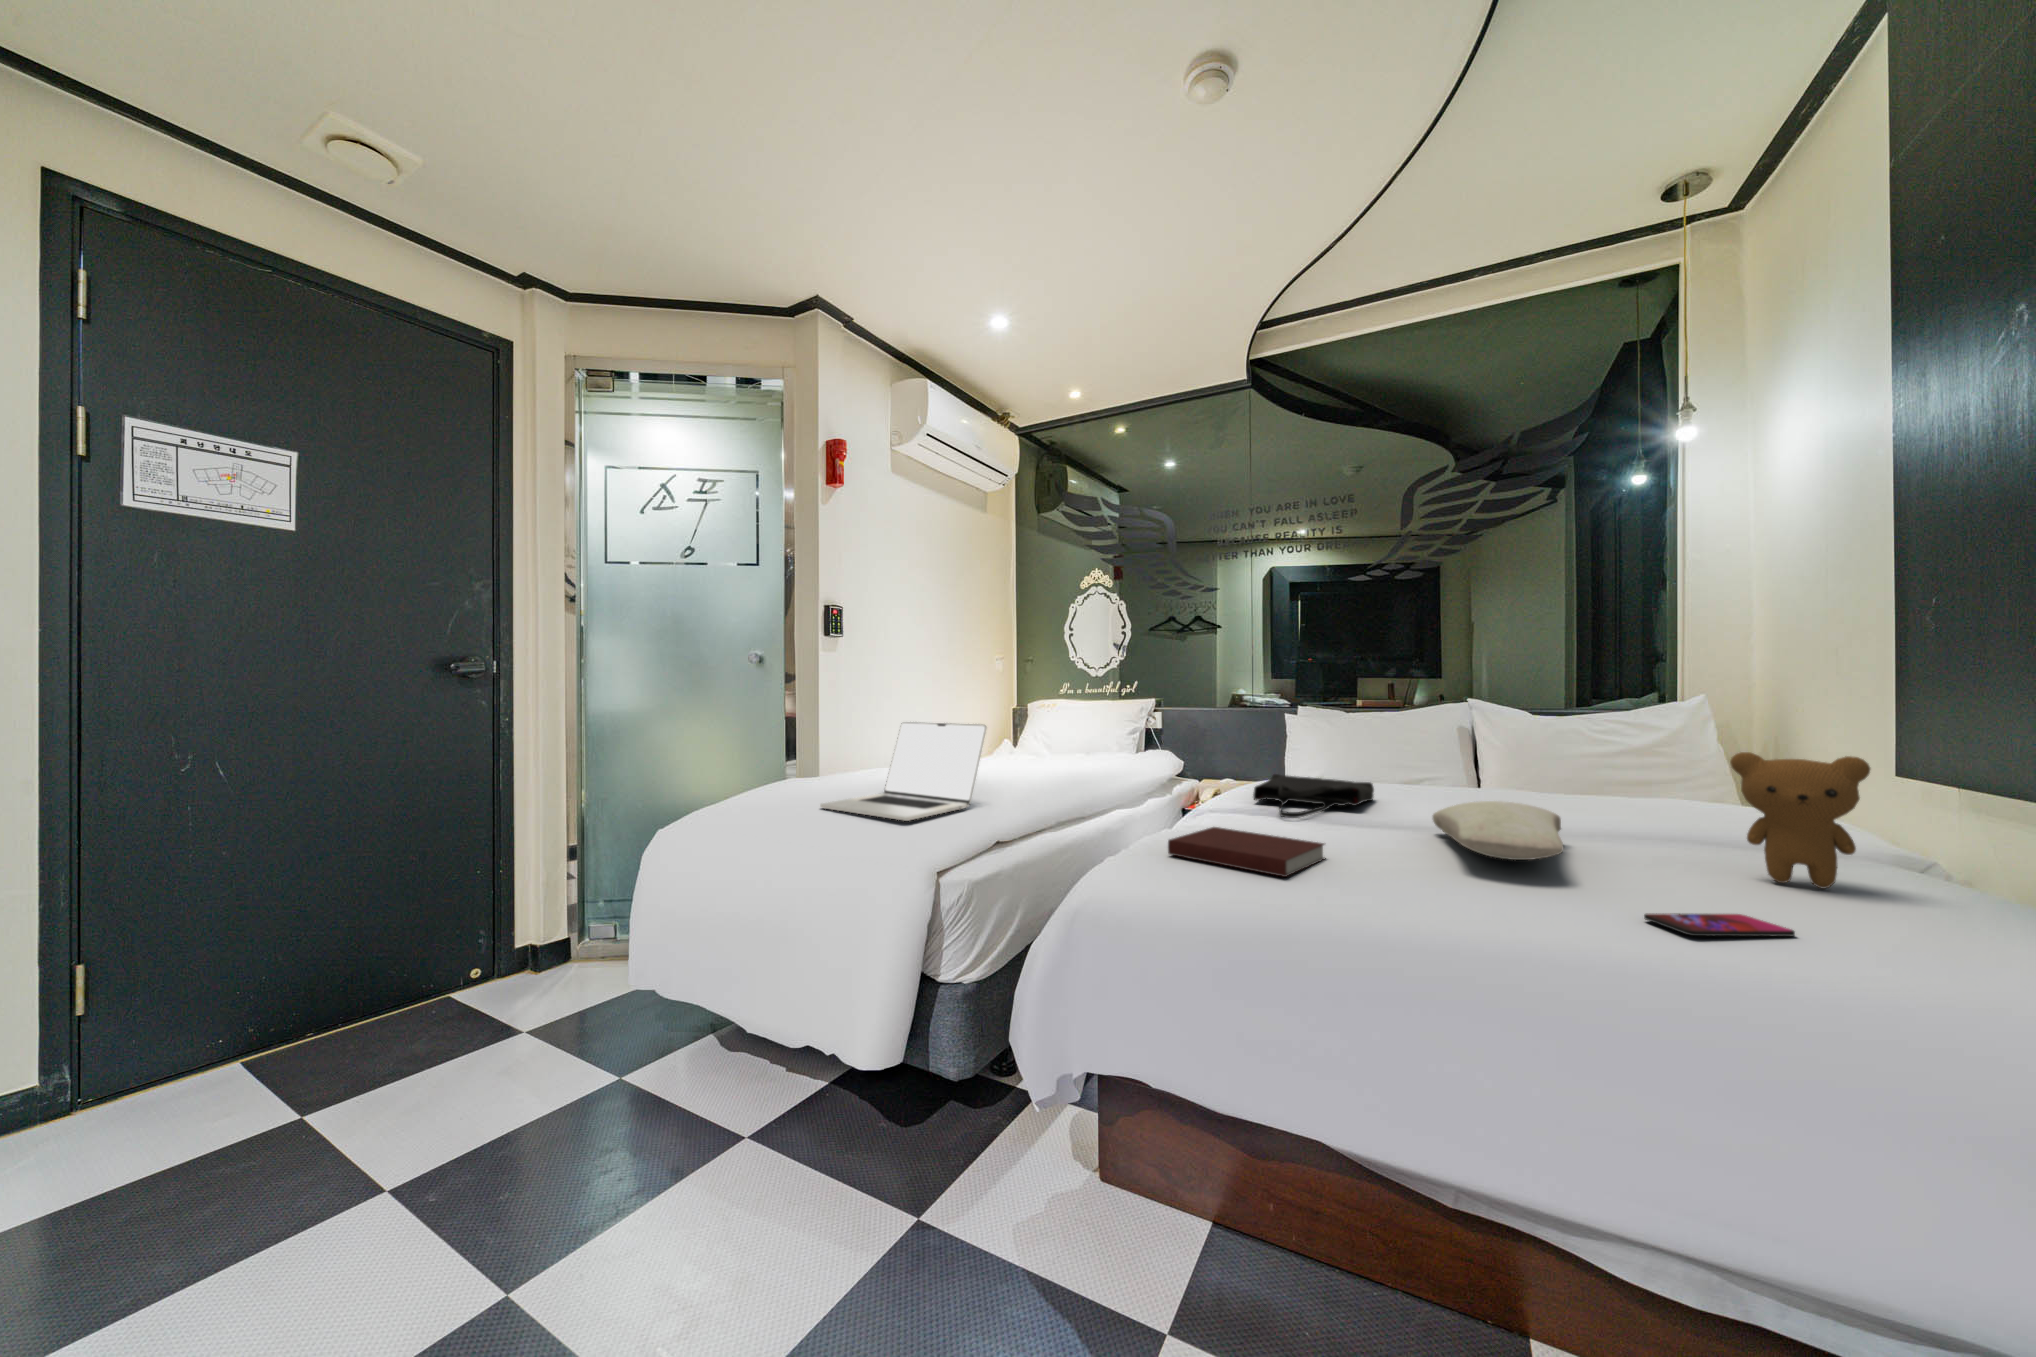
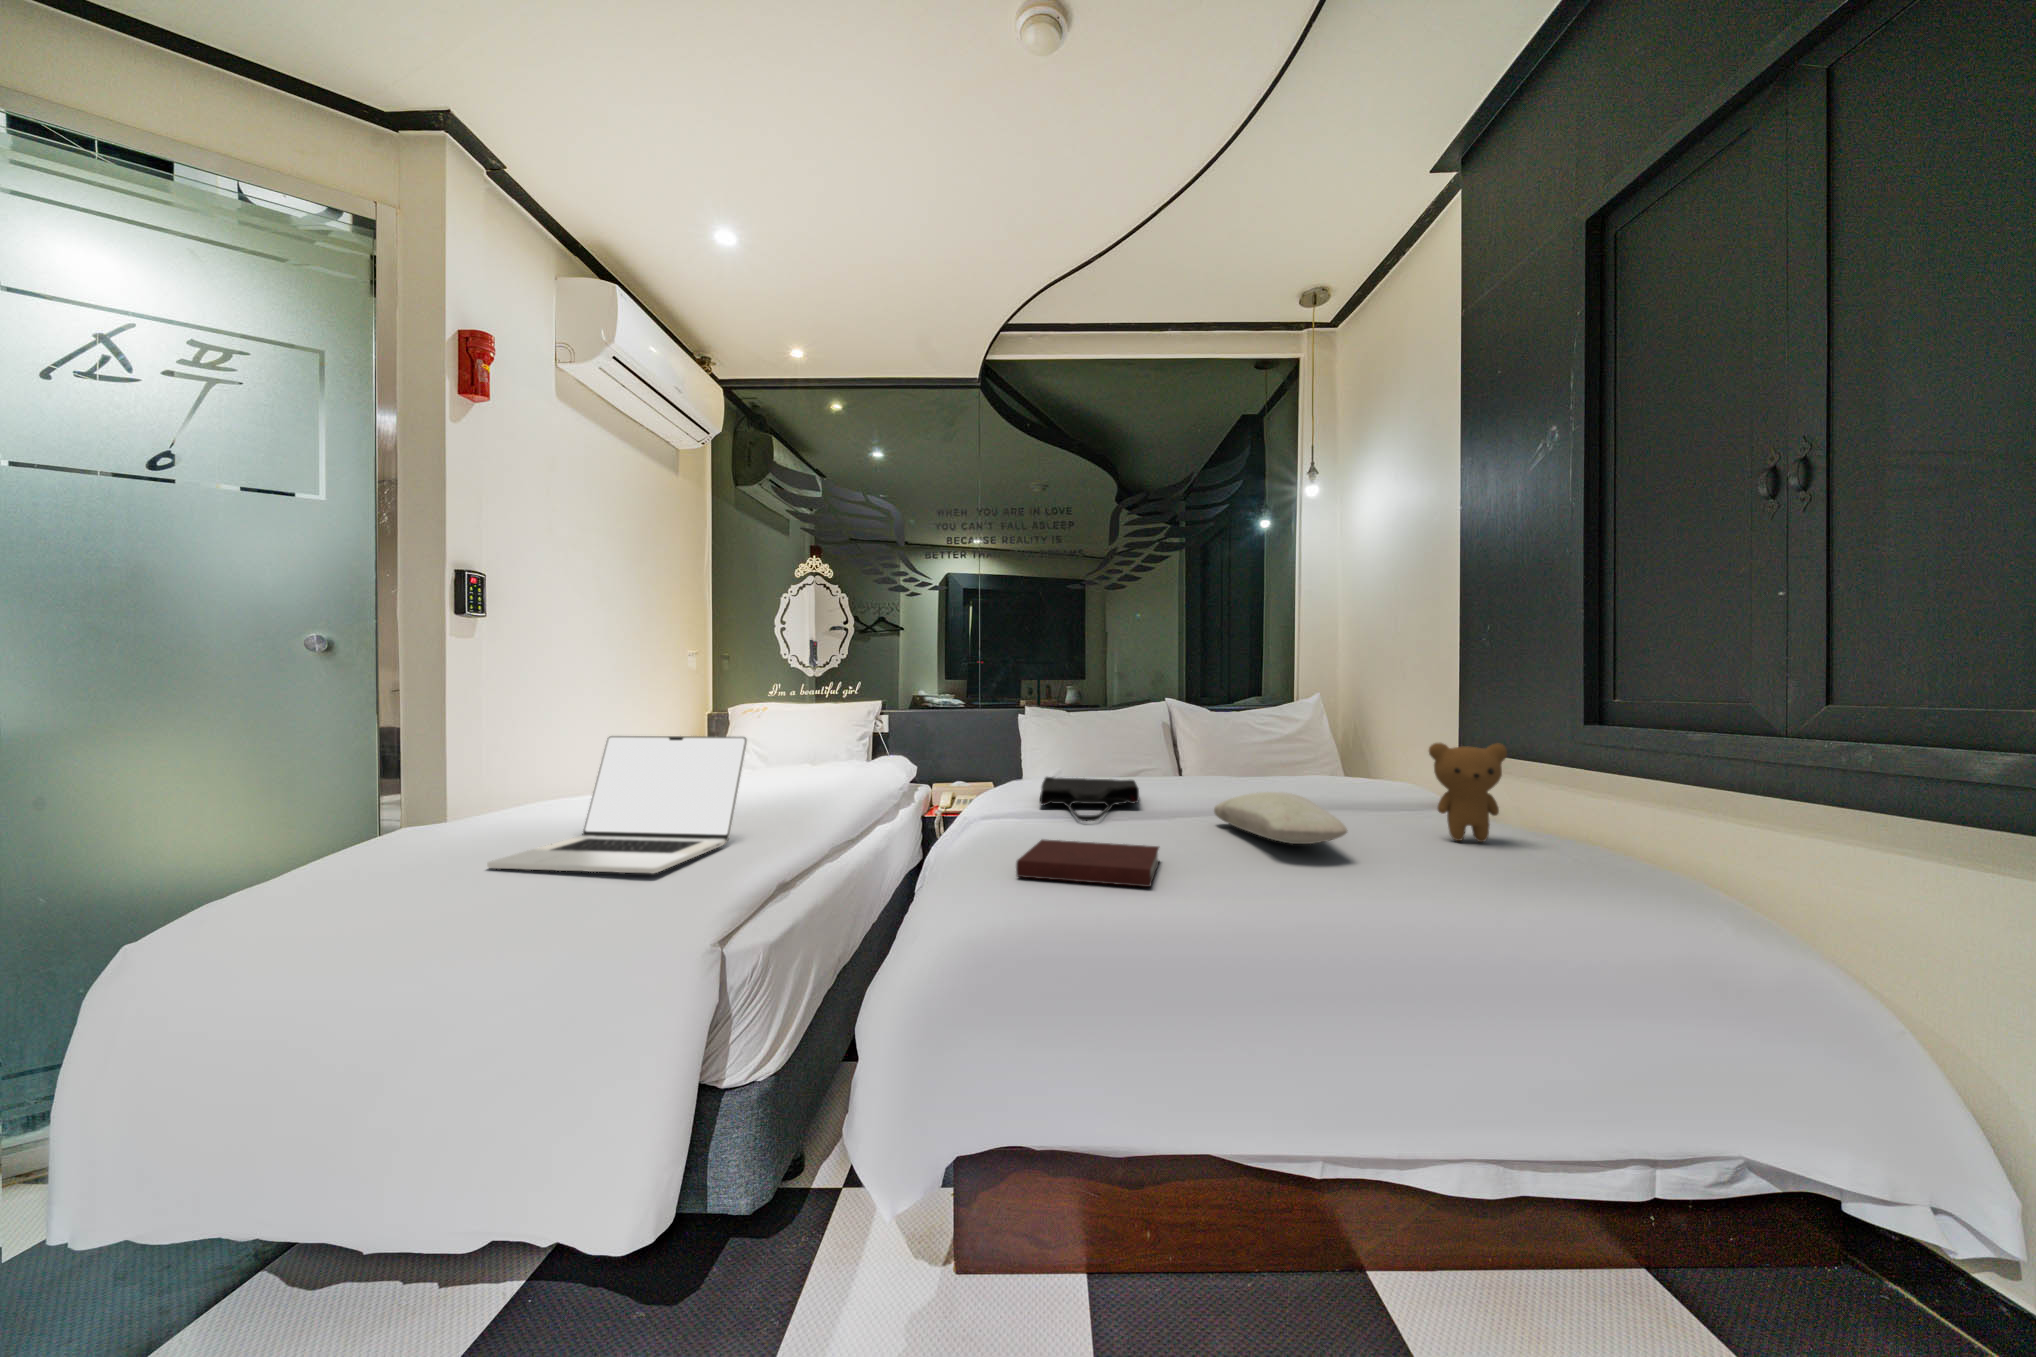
smartphone: present [1644,913,1795,936] -> none [1428,871,1514,895]

